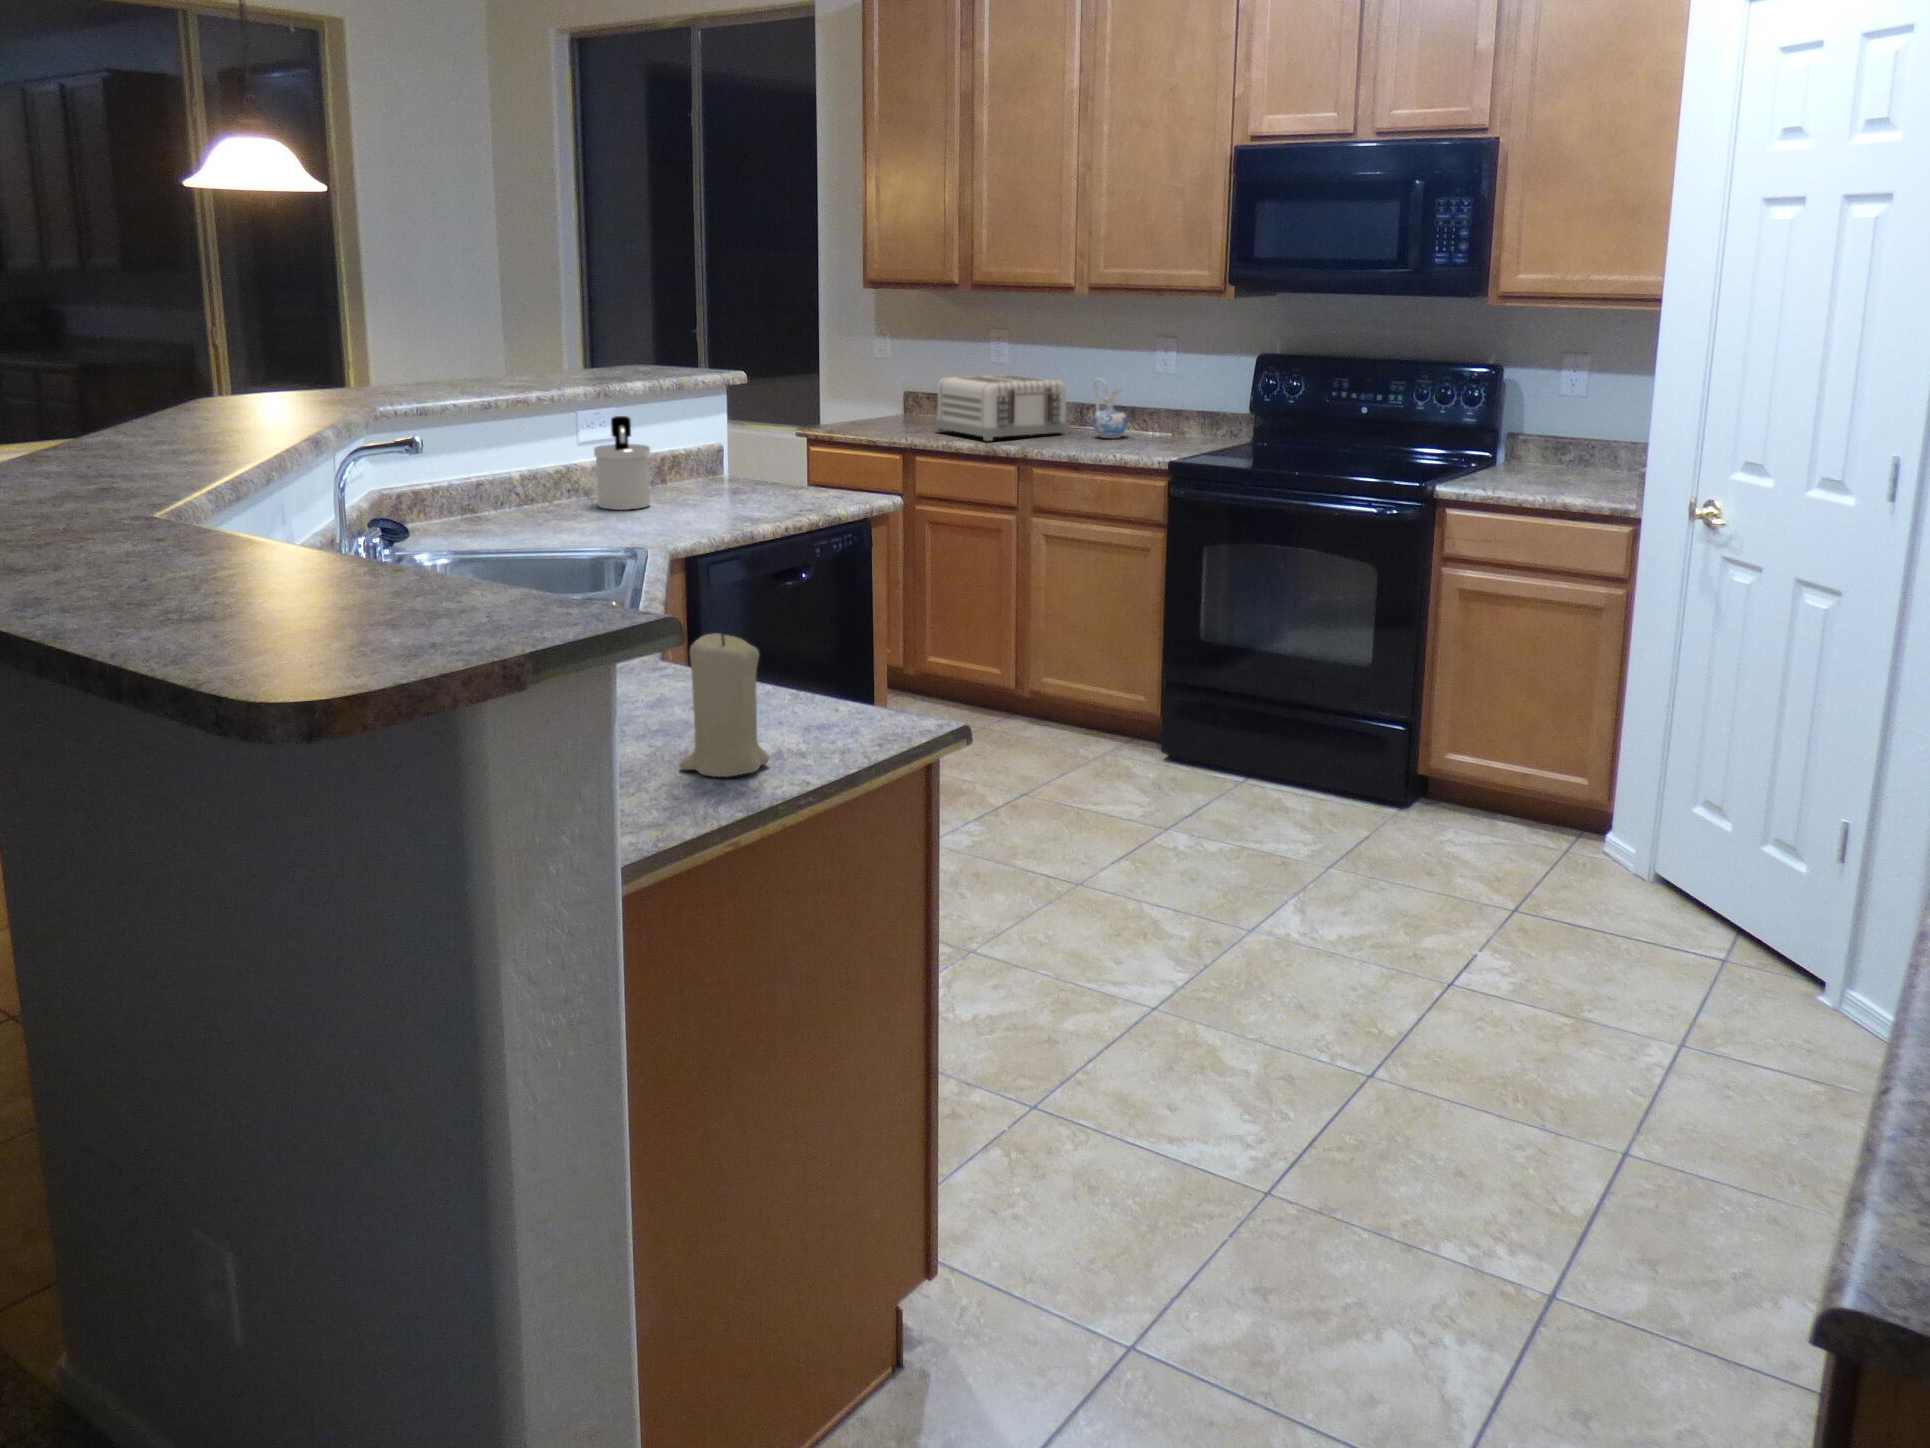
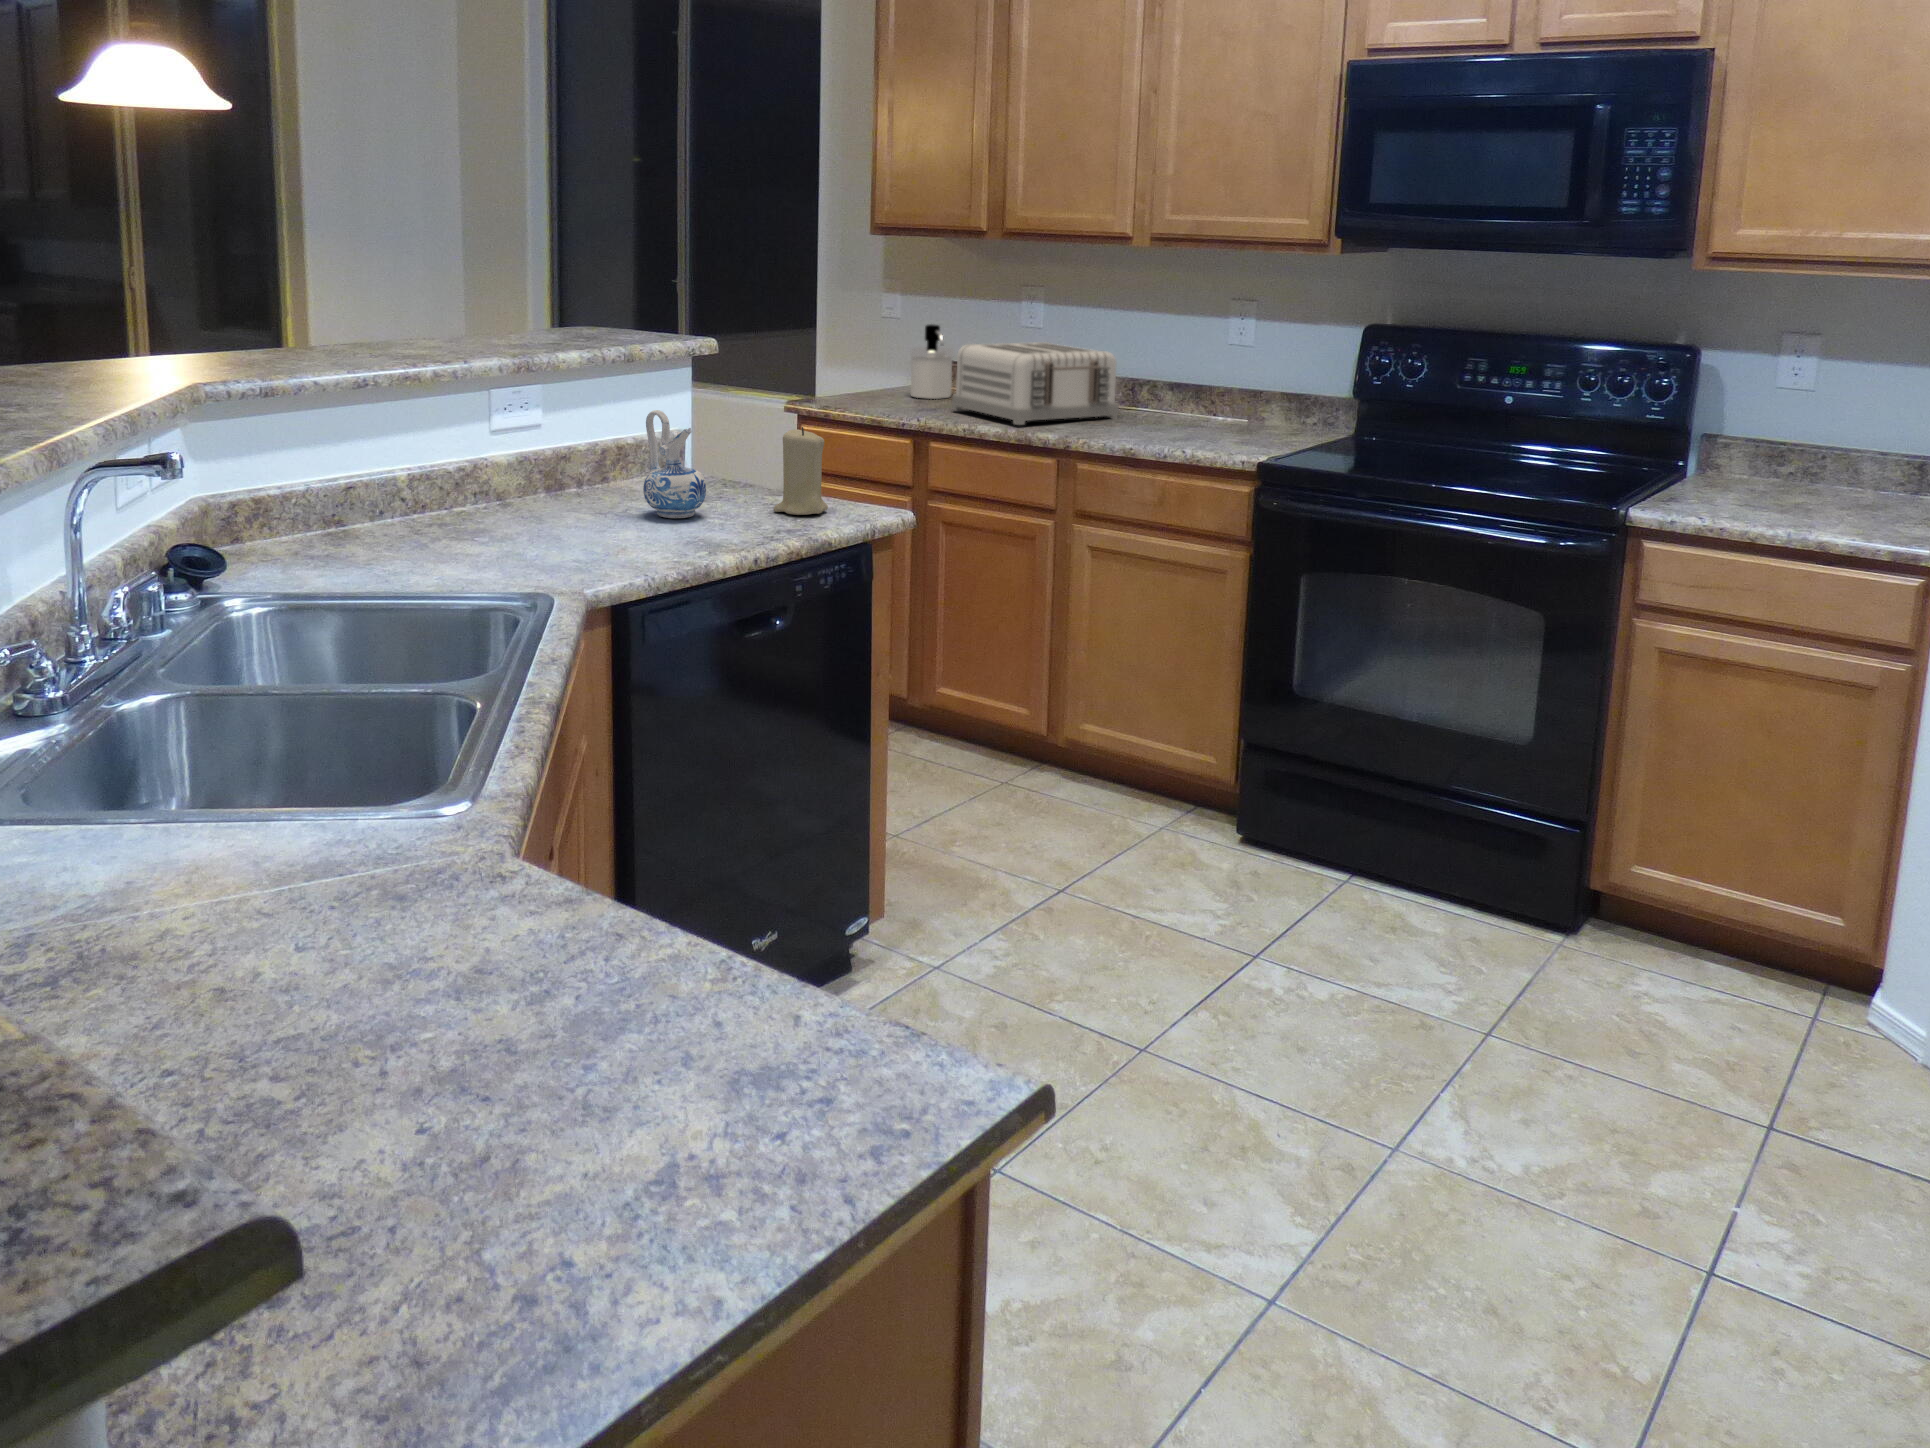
ceramic pitcher: present [1093,378,1128,438] -> present [643,410,706,518]
soap dispenser: present [594,416,650,510] -> present [910,324,954,399]
candle: present [679,632,769,777] -> present [774,427,828,515]

